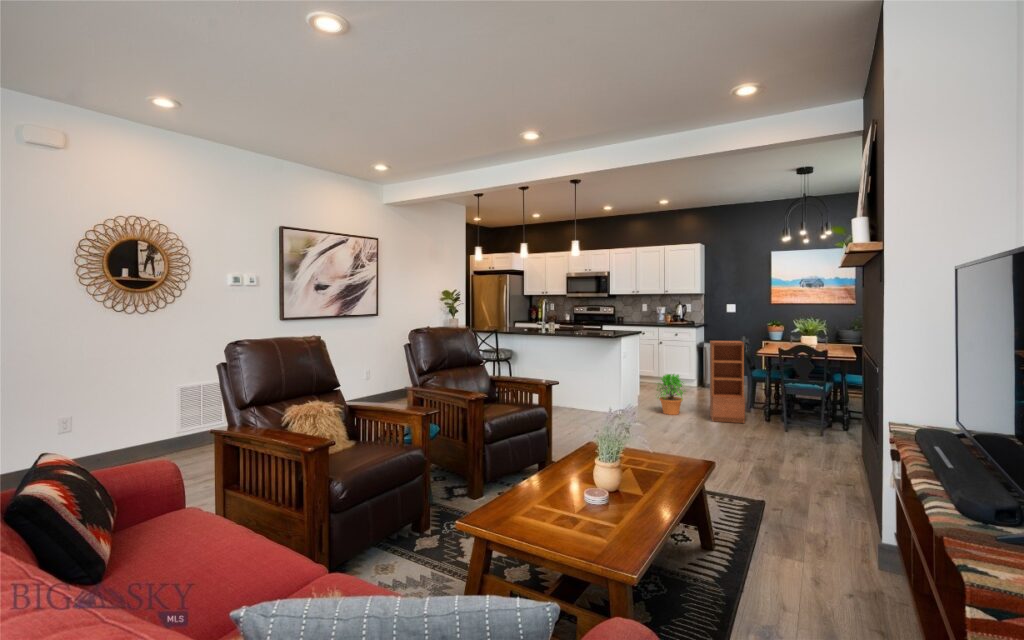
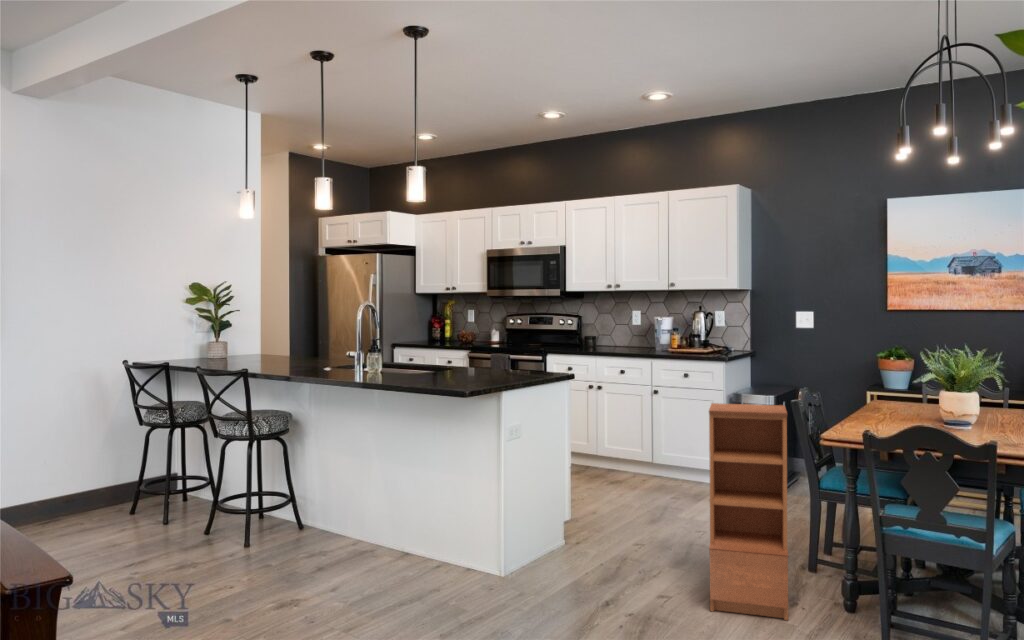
potted plant: present [657,374,683,415] -> none [587,477,662,581]

